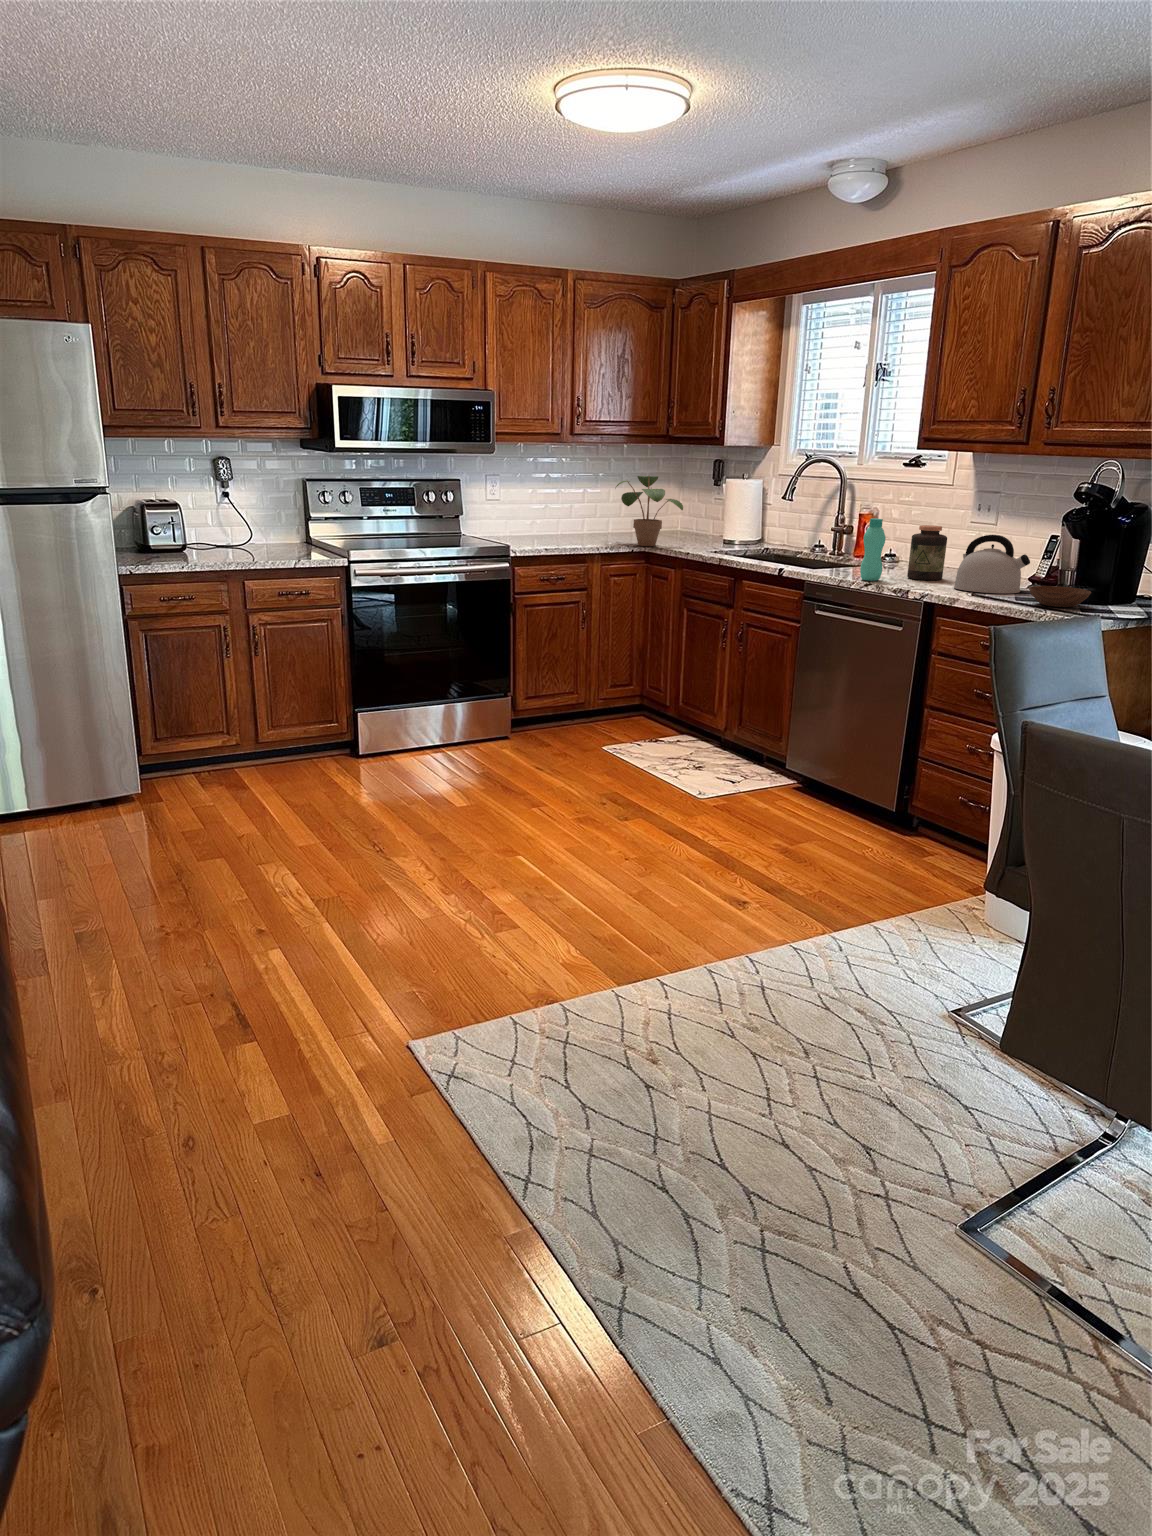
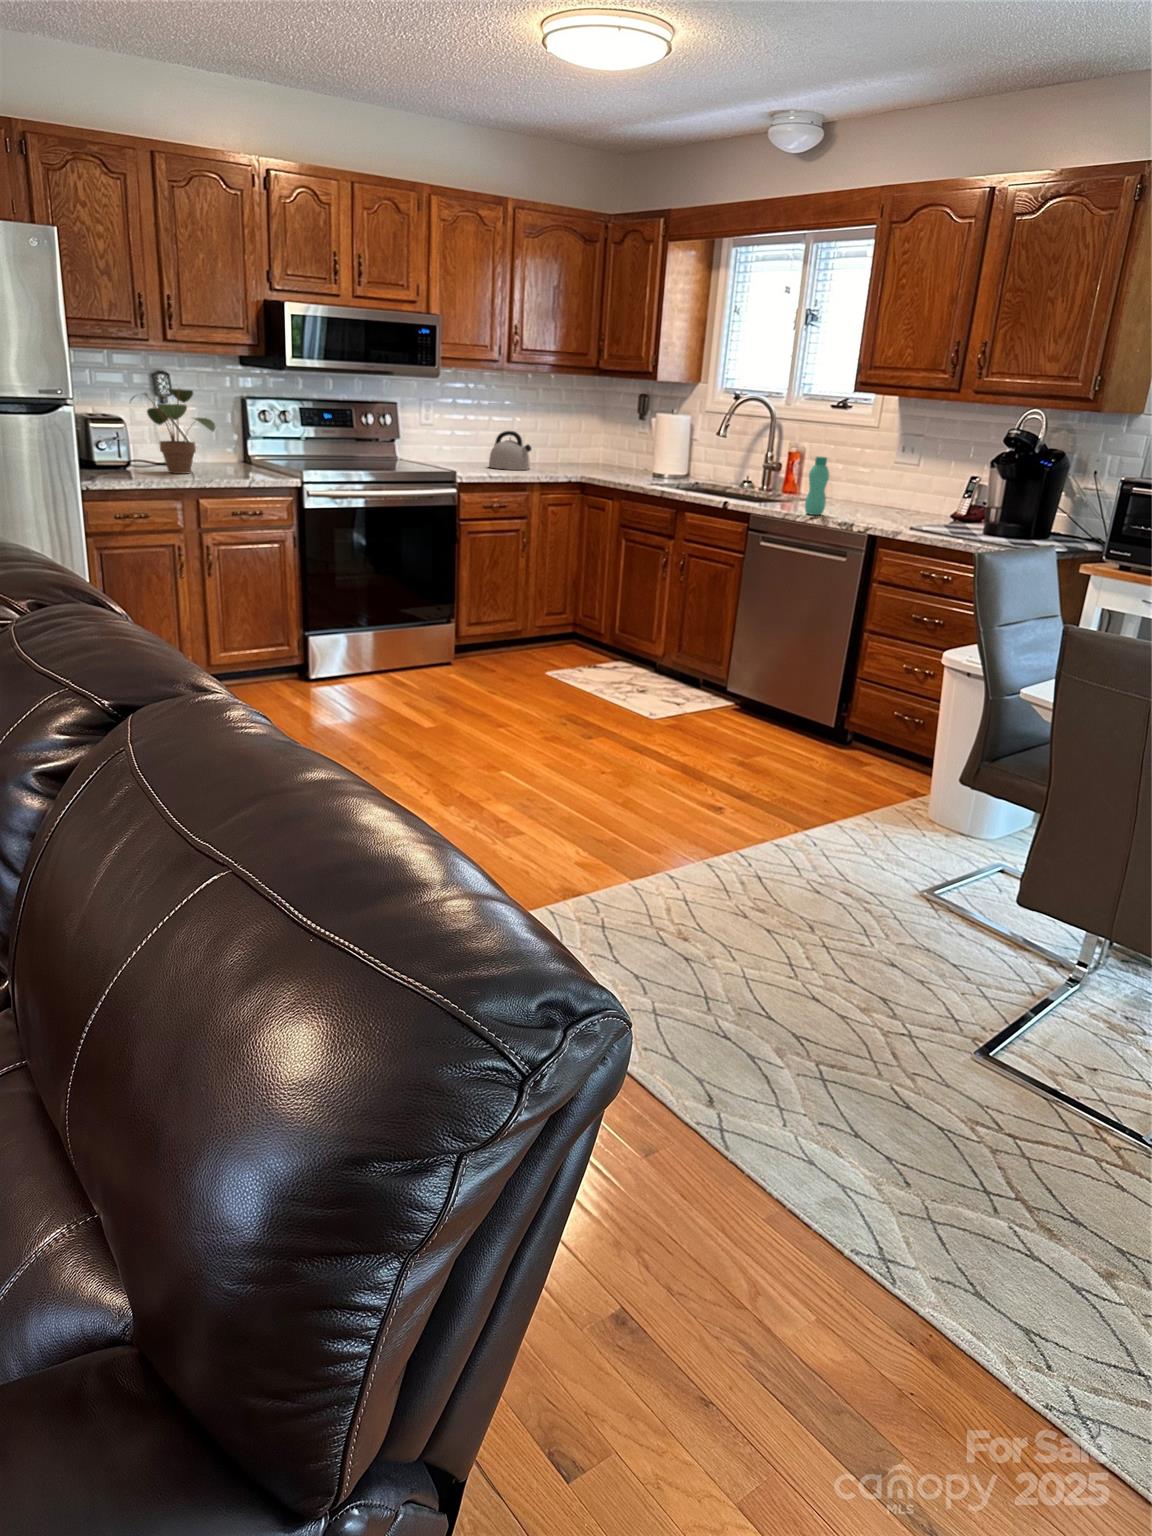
potted plant: present [616,476,683,546] -> present [131,389,215,474]
jar: present [907,525,947,580] -> none [845,465,882,516]
kettle: present [954,535,1030,594] -> present [489,431,531,470]
bowl: present [1029,586,1091,607] -> none [965,522,1019,542]

